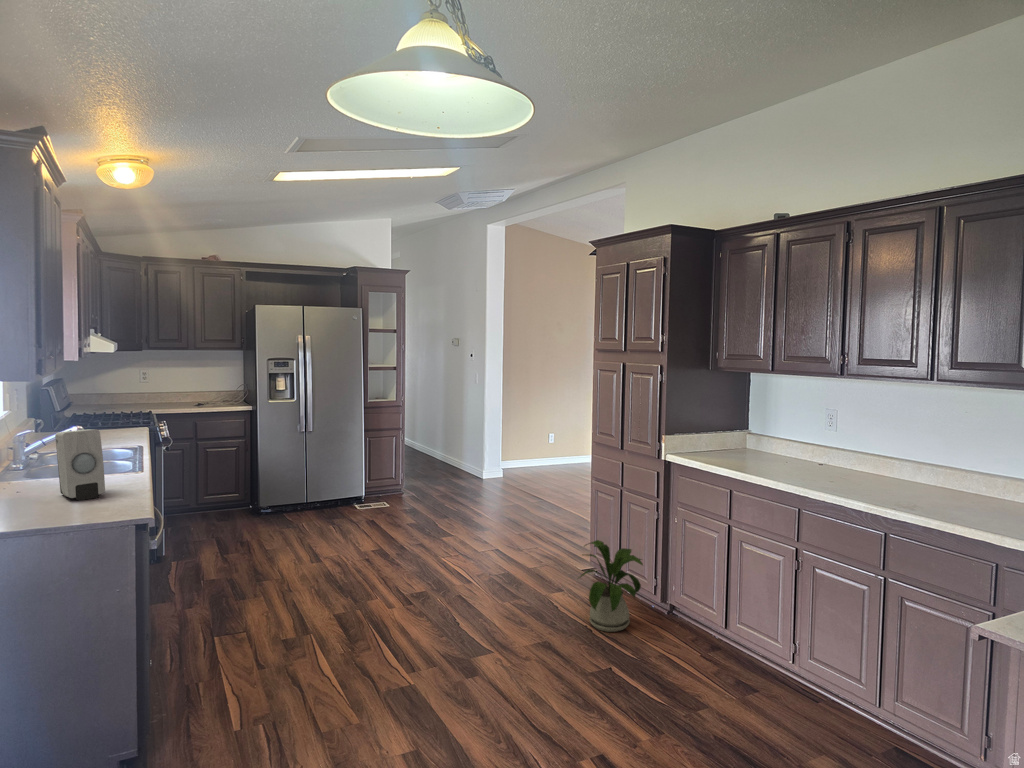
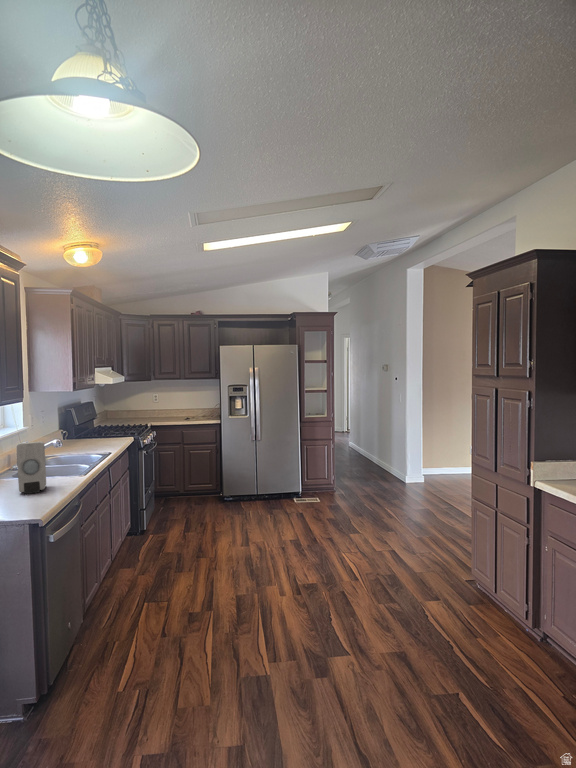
house plant: present [580,540,643,632] -> none [438,558,510,653]

